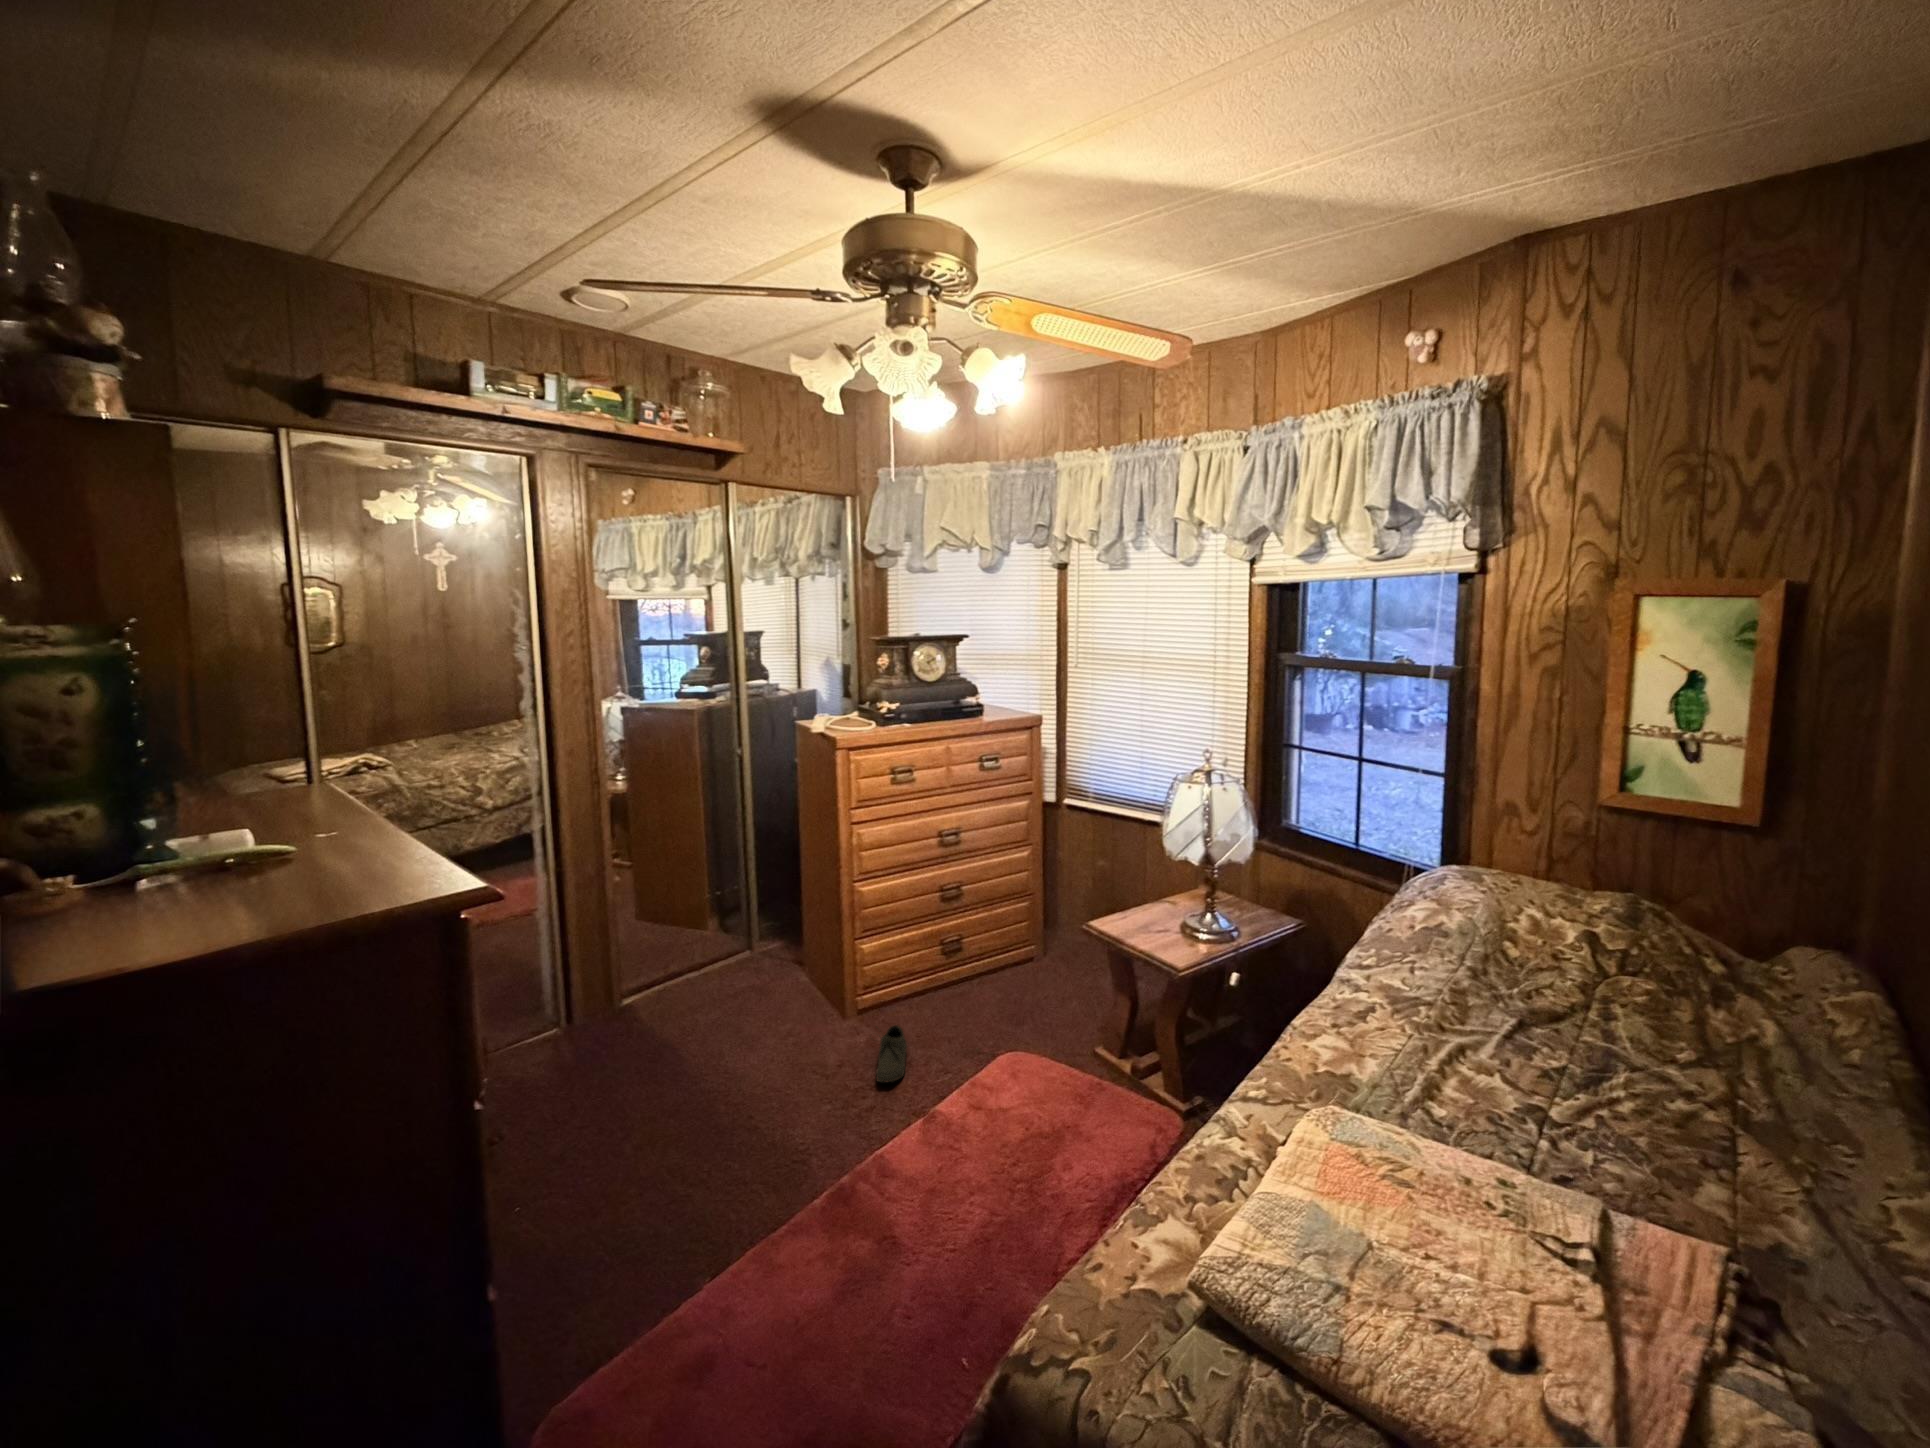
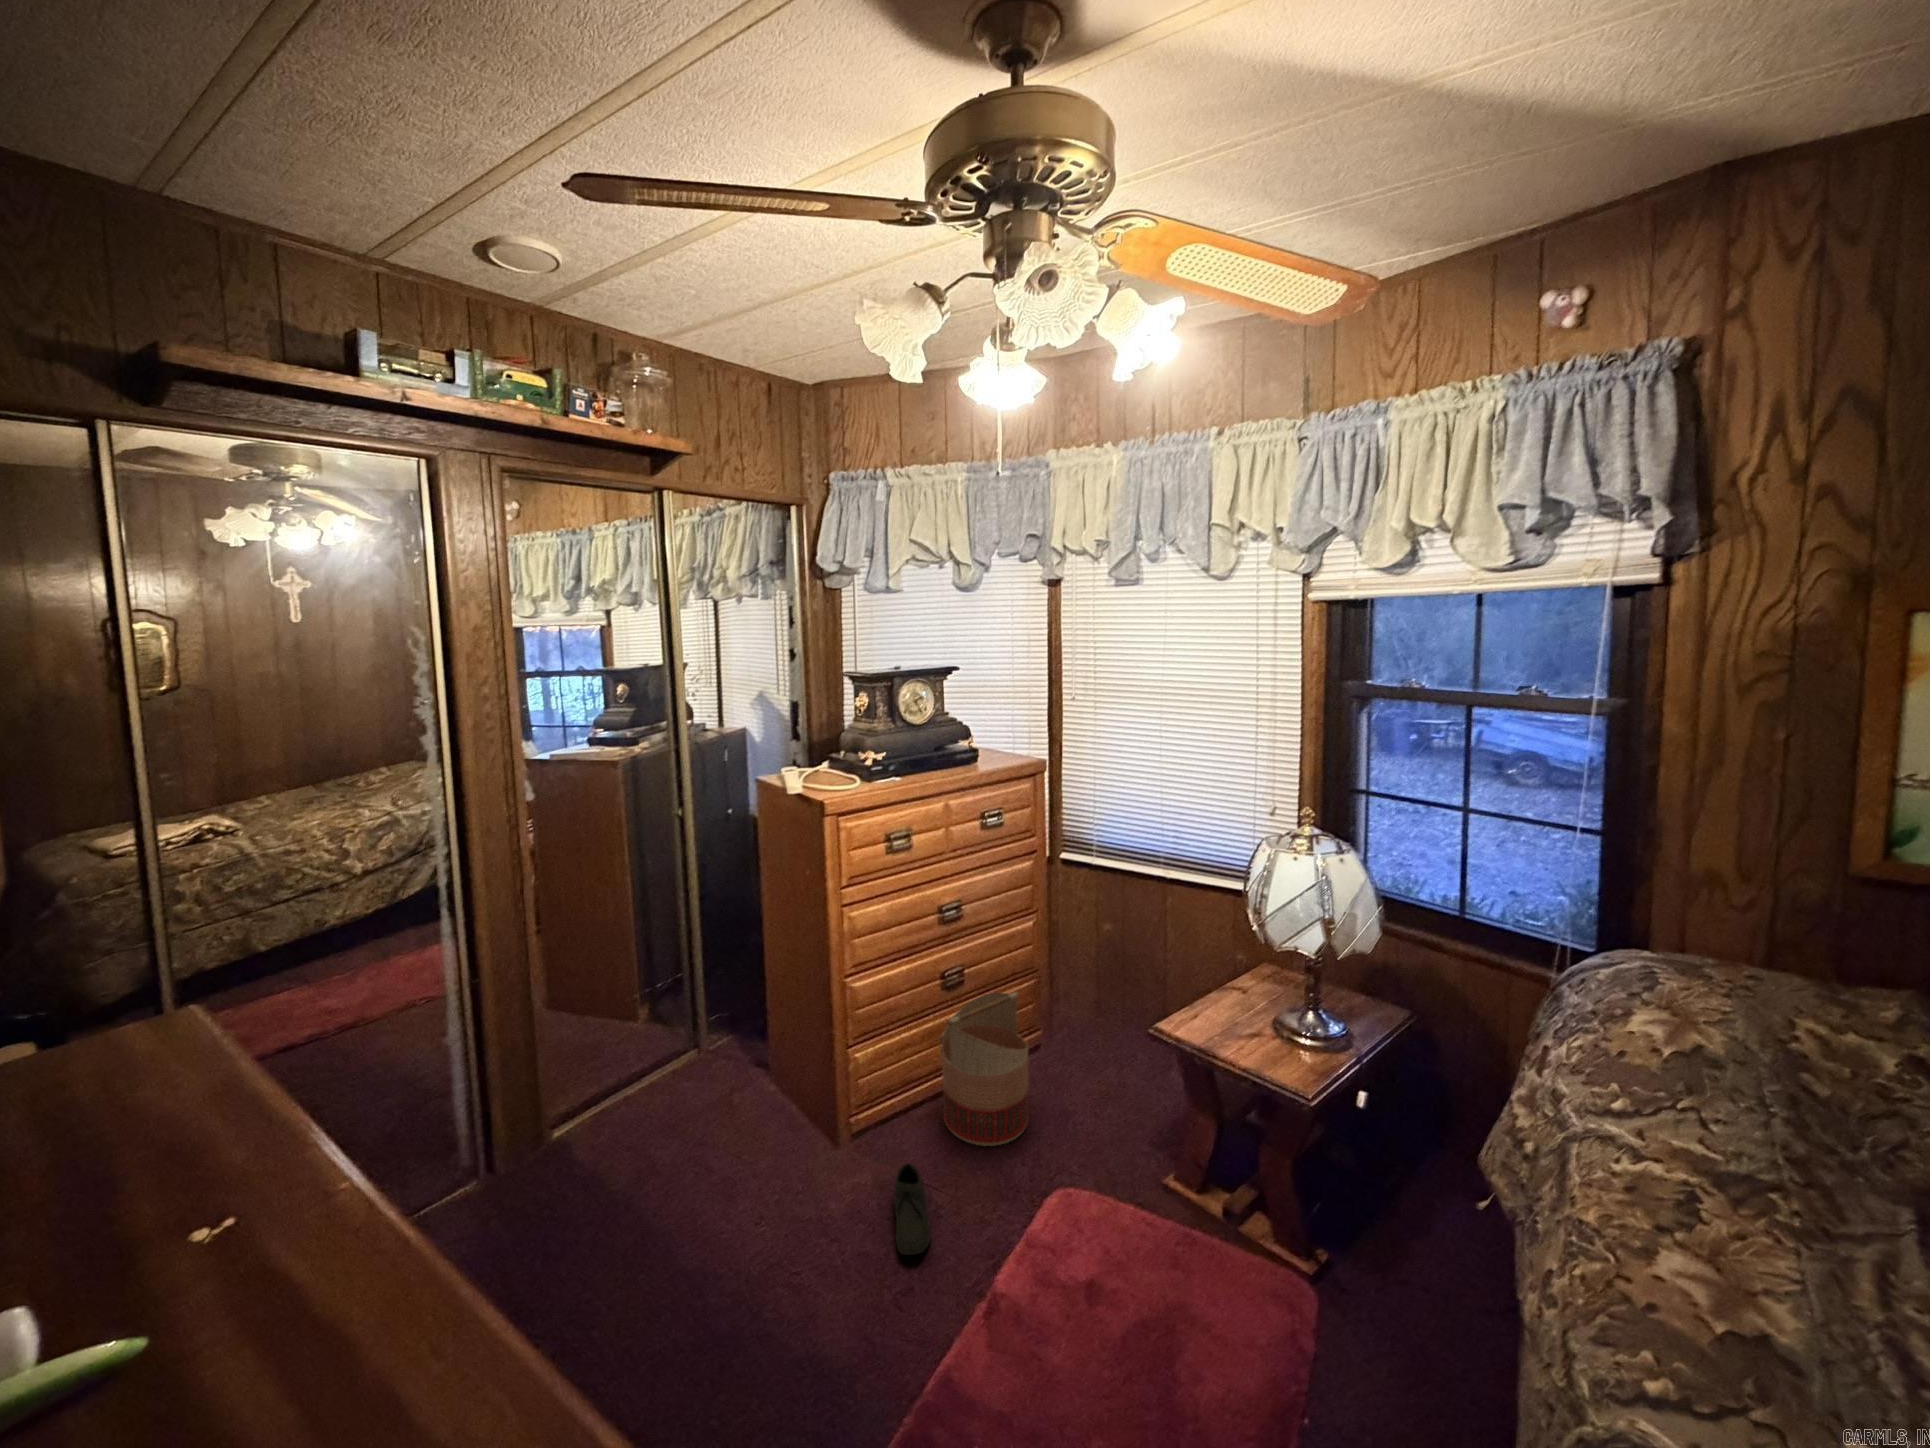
basket: none [936,903,1007,1021] -> present [942,992,1029,1146]

